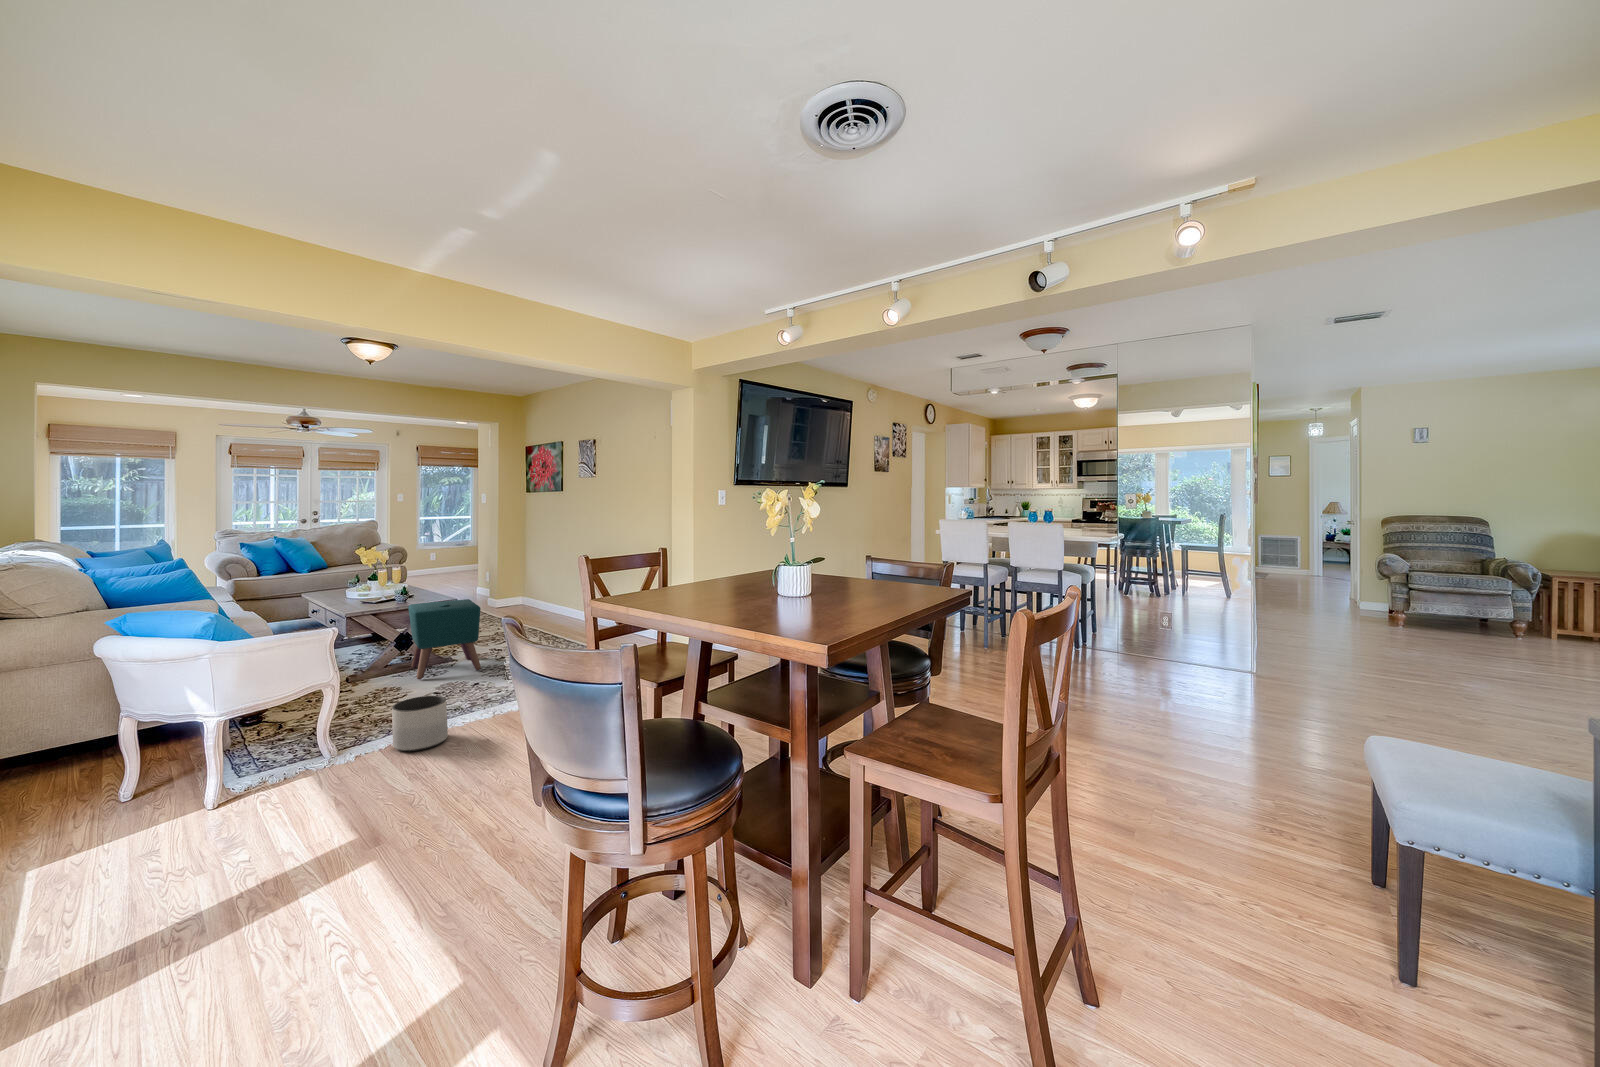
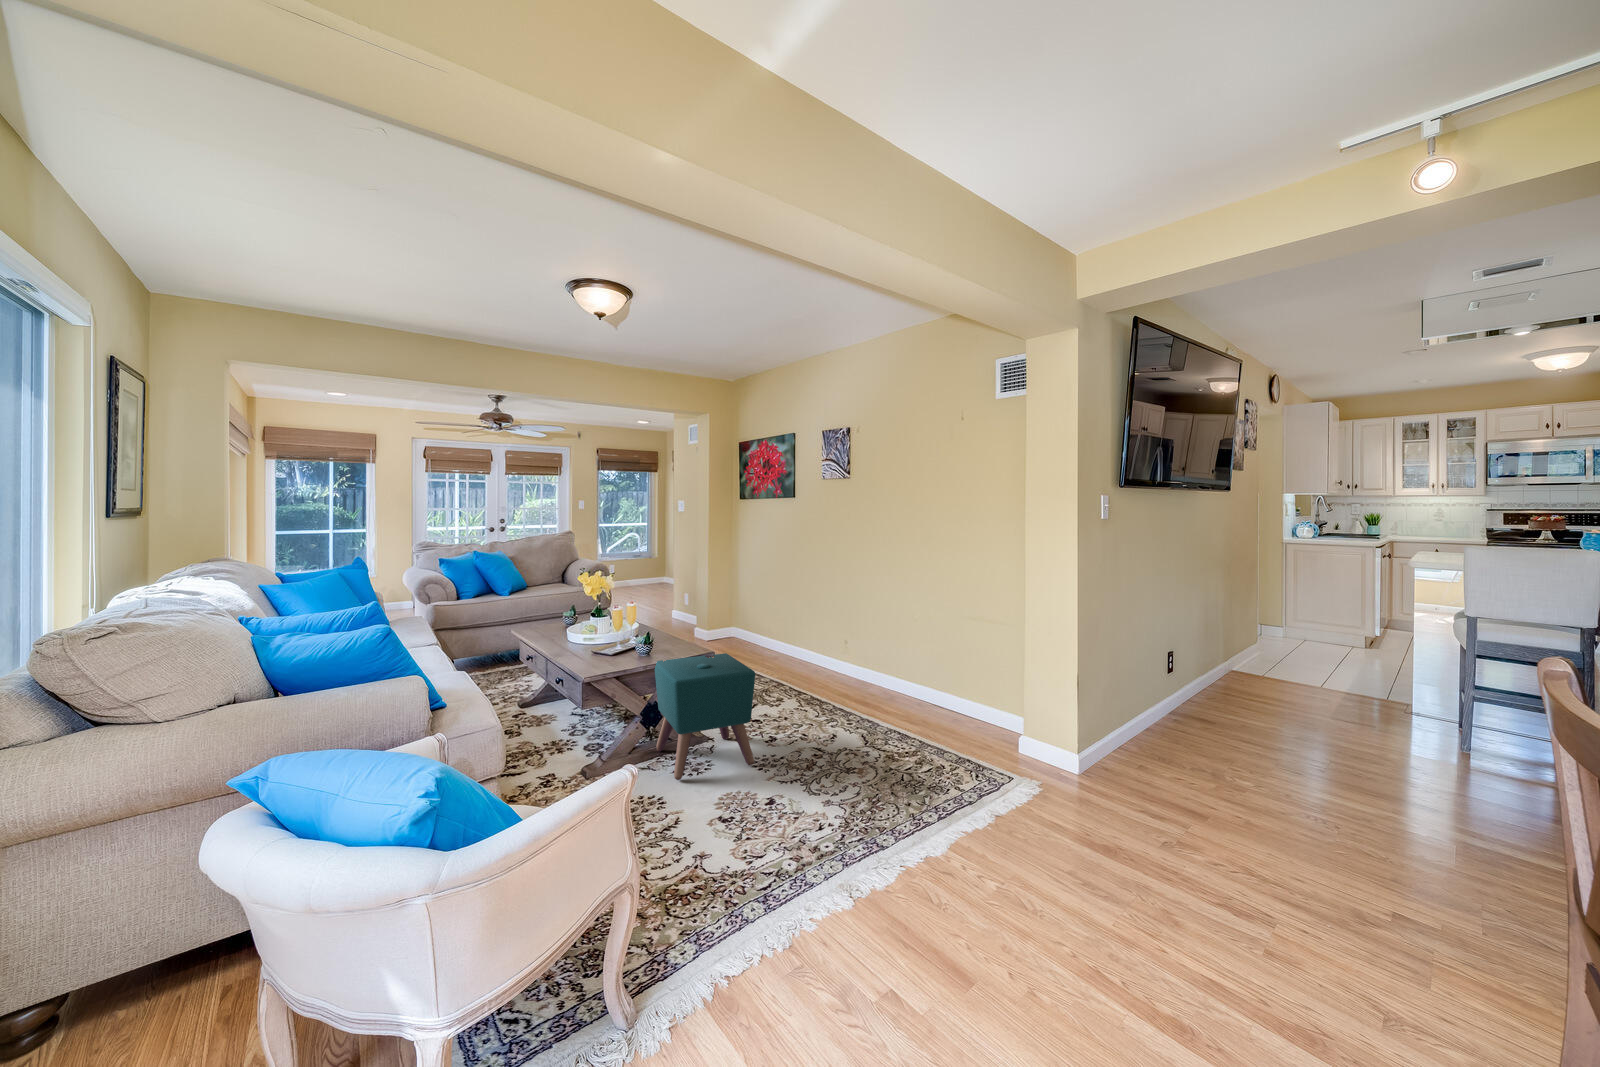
planter: present [392,696,448,751] -> none [713,874,799,1005]

